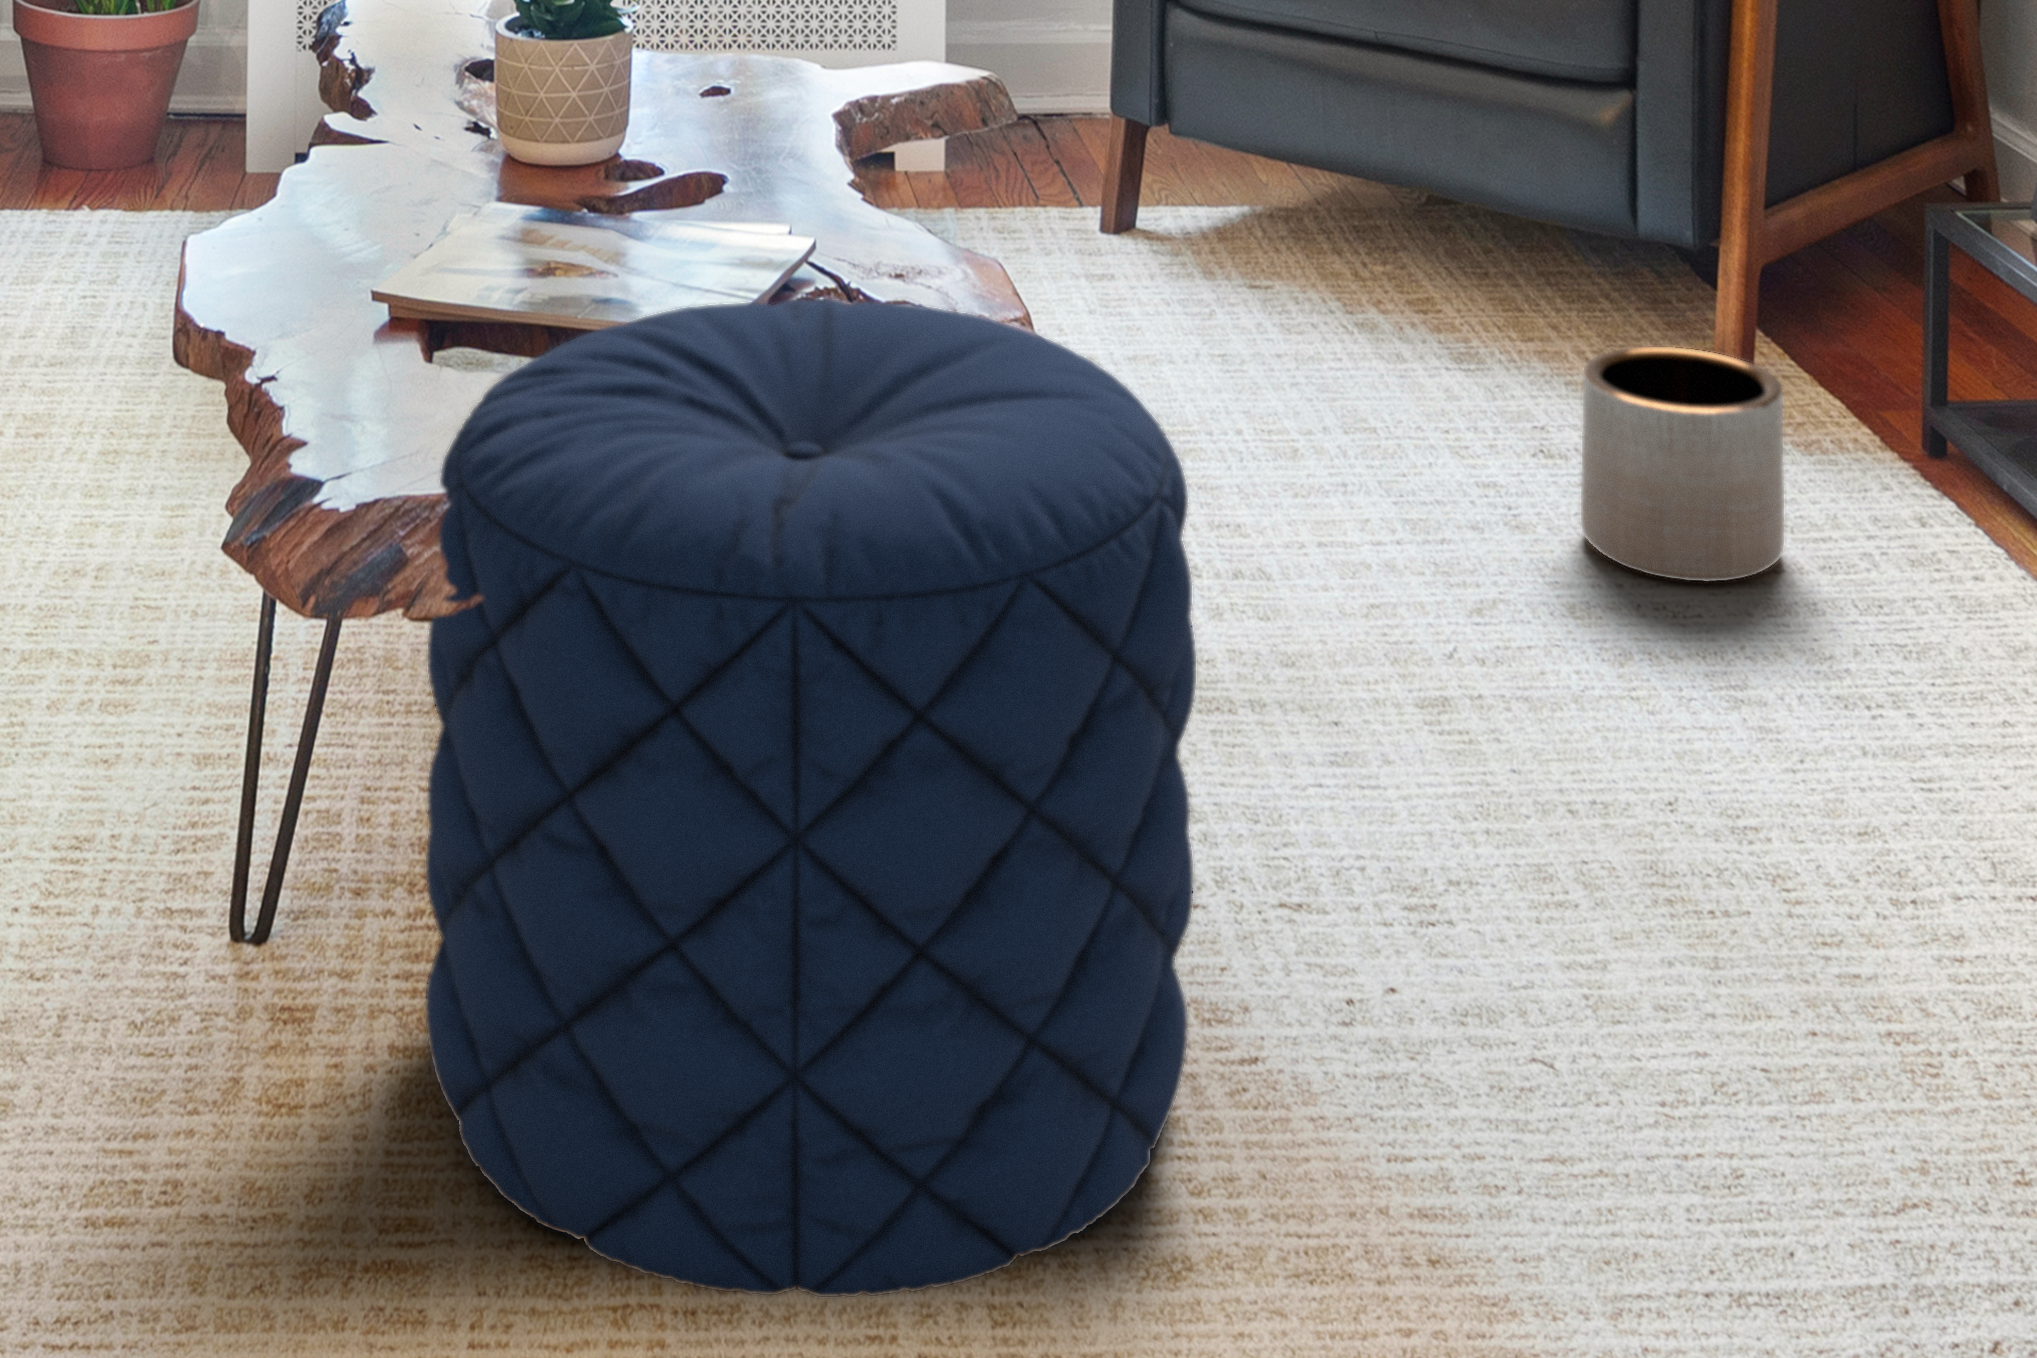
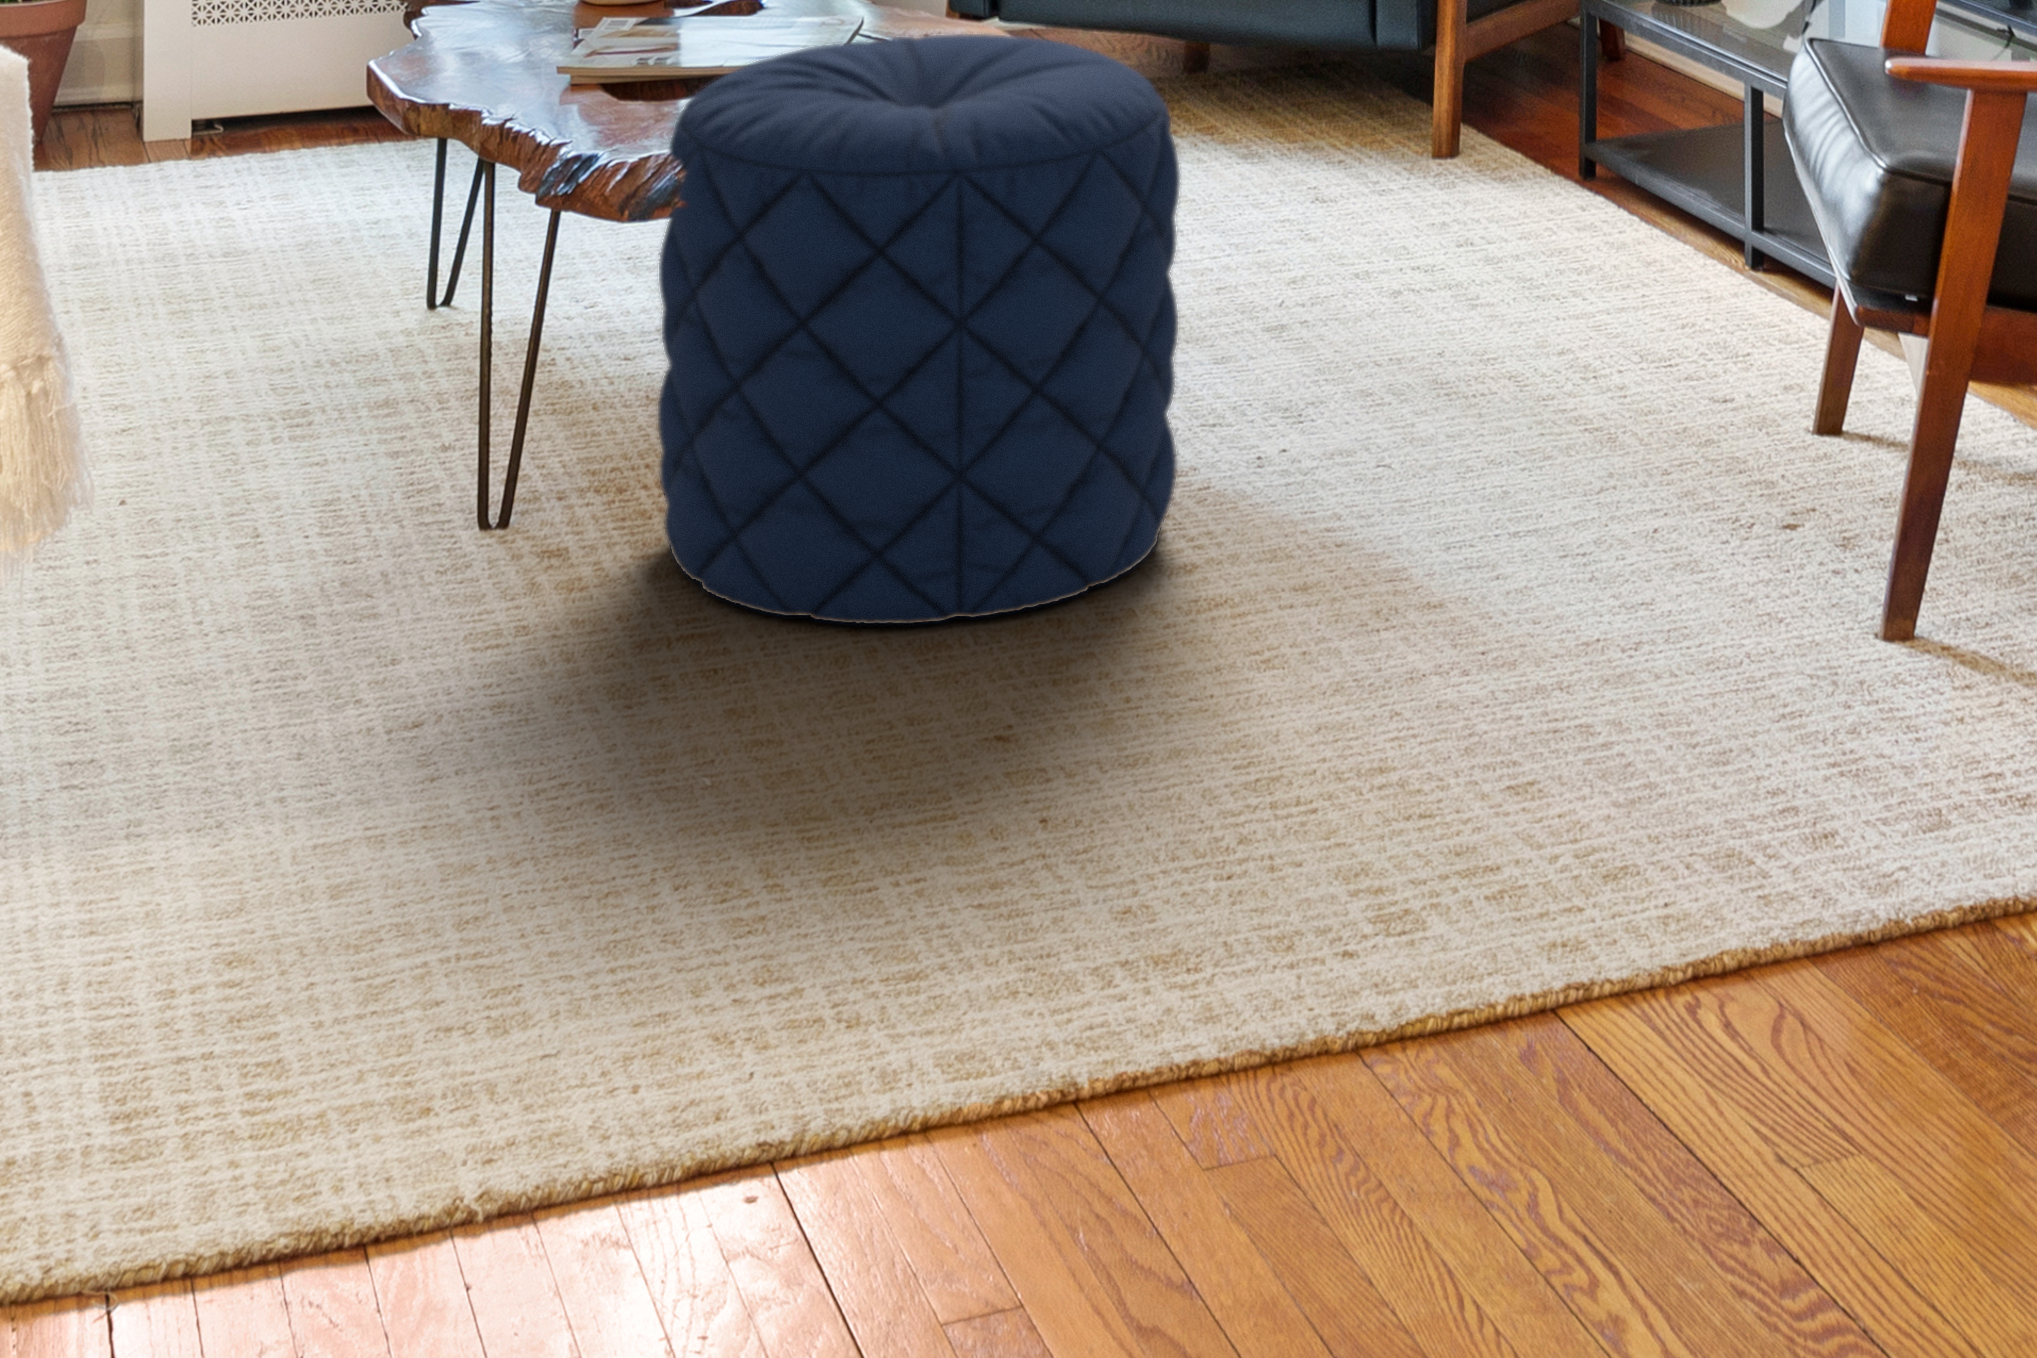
planter: present [1581,347,1784,581] -> none [1354,104,1493,257]

